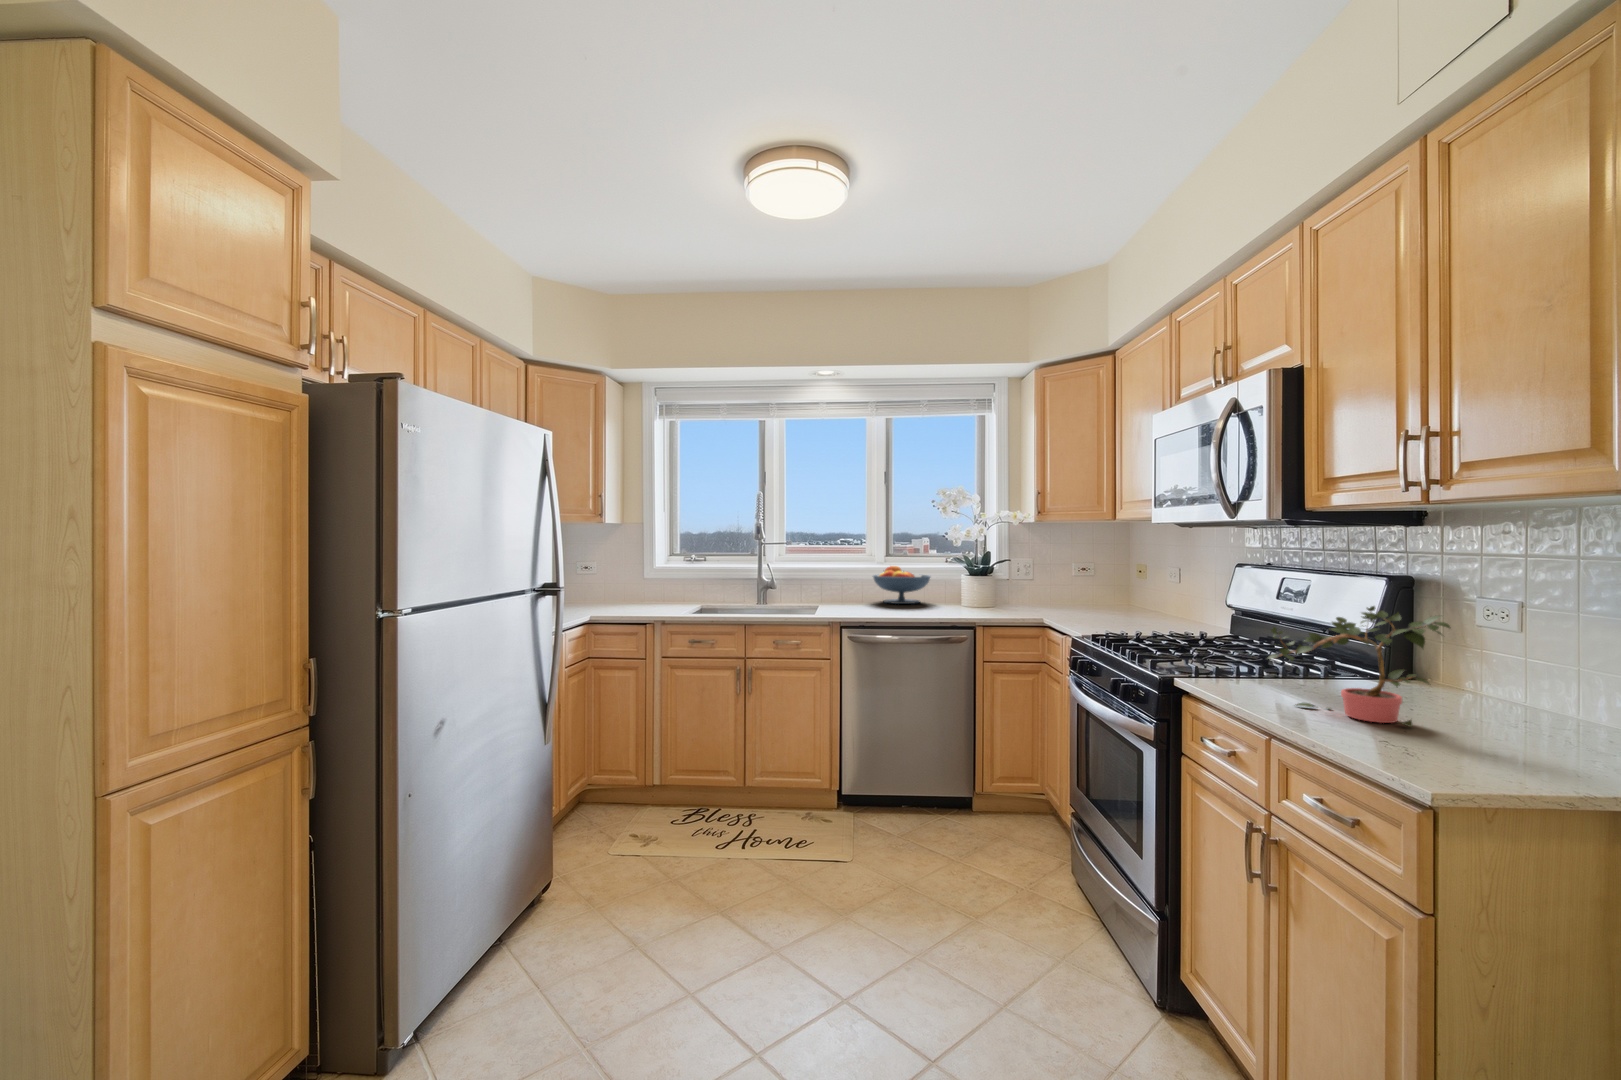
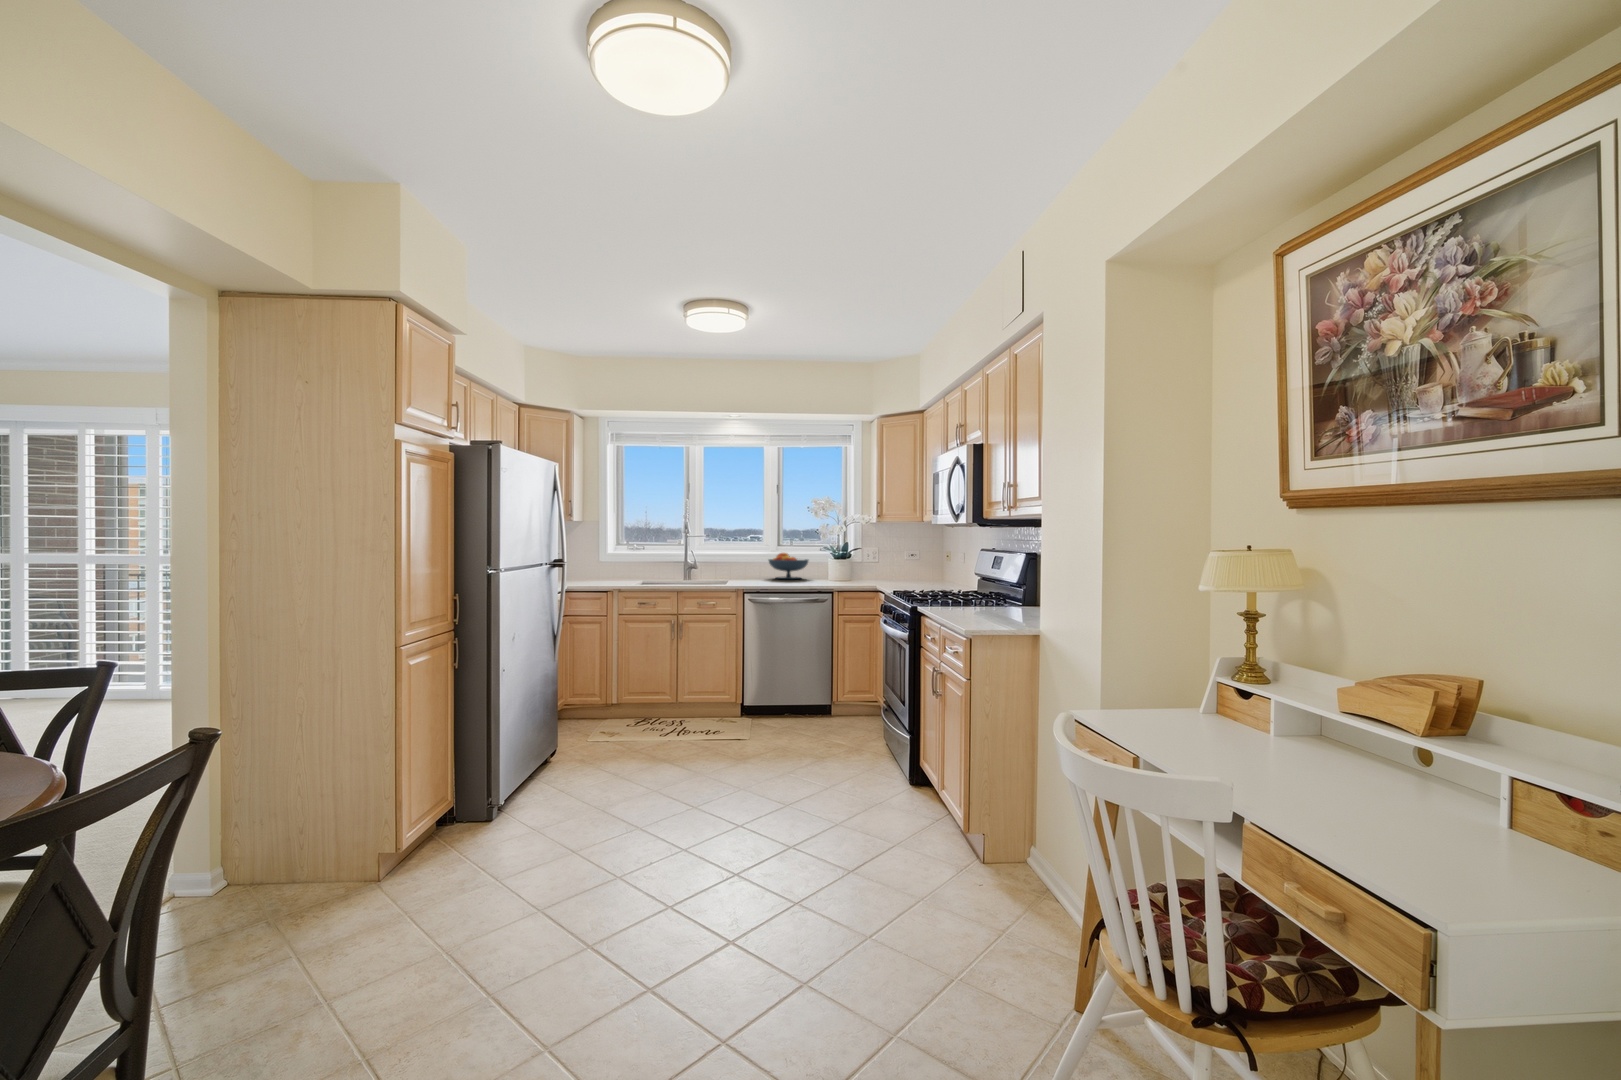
potted plant: present [1268,606,1451,727] -> none [950,565,1006,618]

